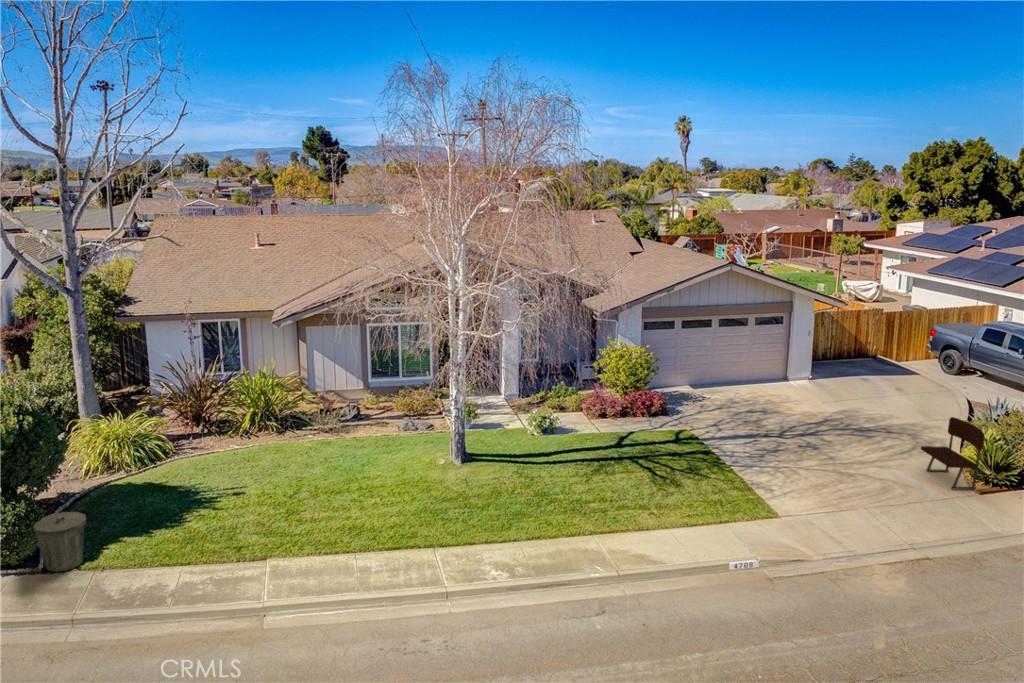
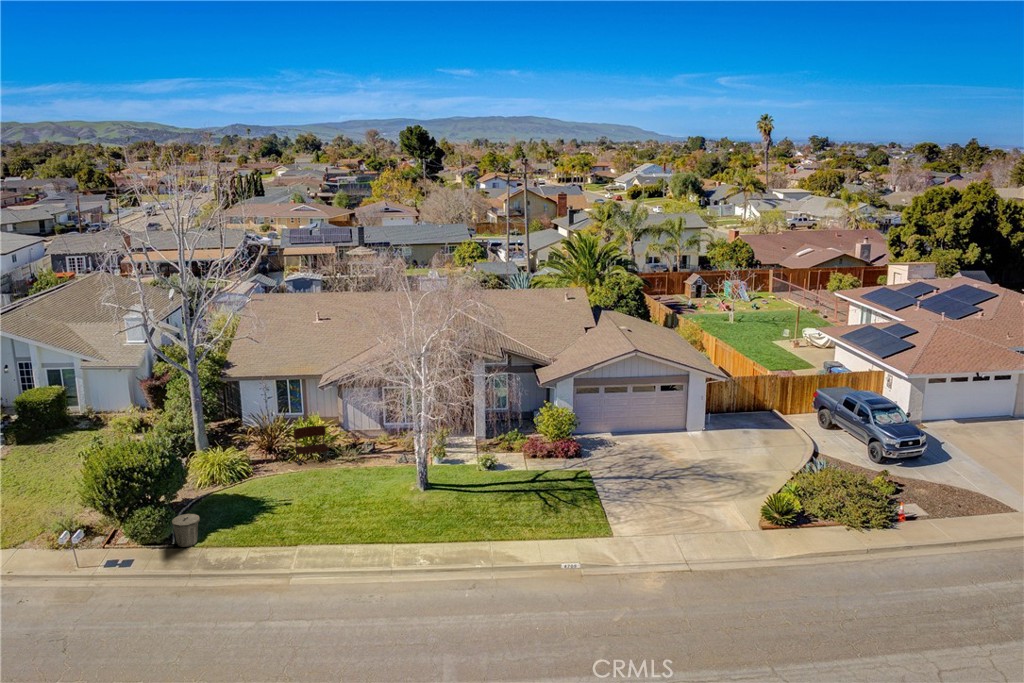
bench: present [921,417,985,490] -> present [294,426,329,465]

